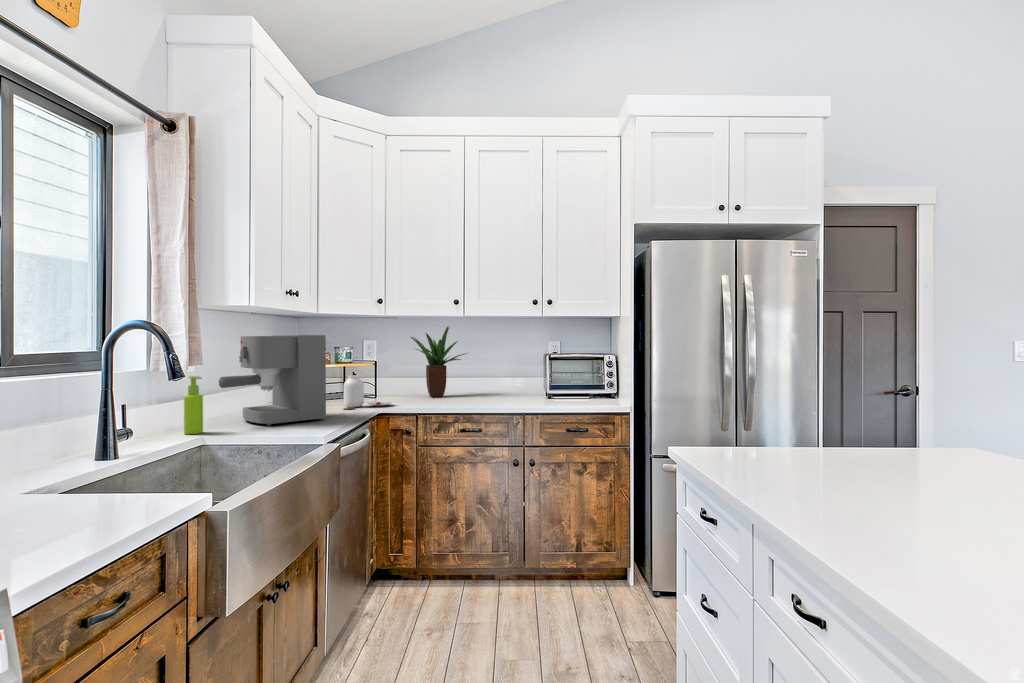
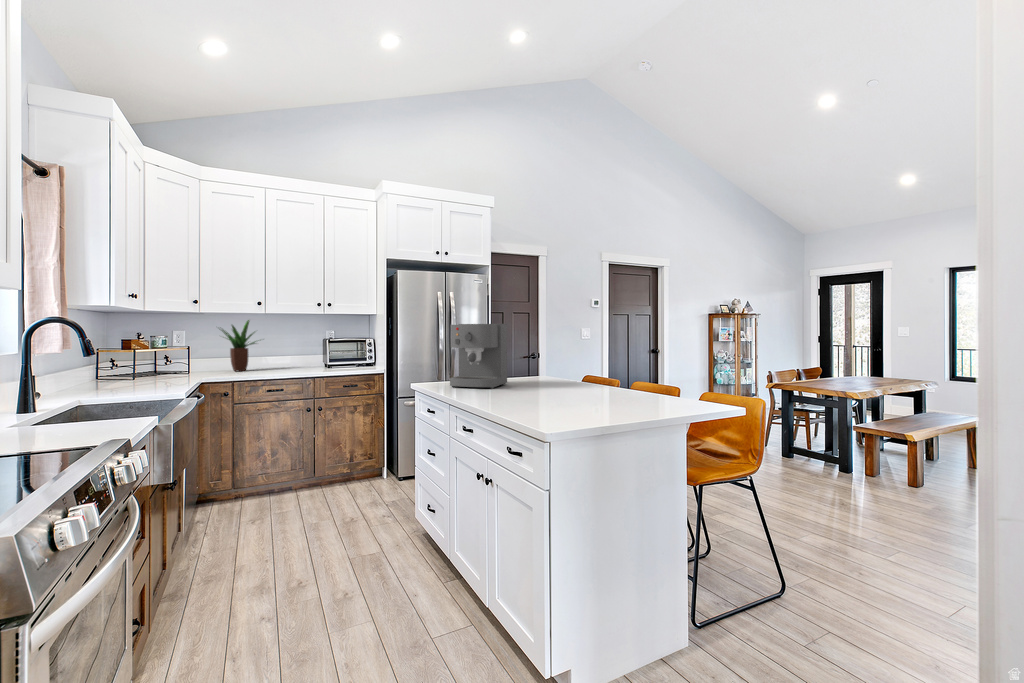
coffee maker: present [219,335,326,426] -> present [450,324,507,389]
jar: present [344,375,393,409] -> none [170,356,214,380]
soap dispenser: present [184,376,203,434] -> none [62,356,78,398]

